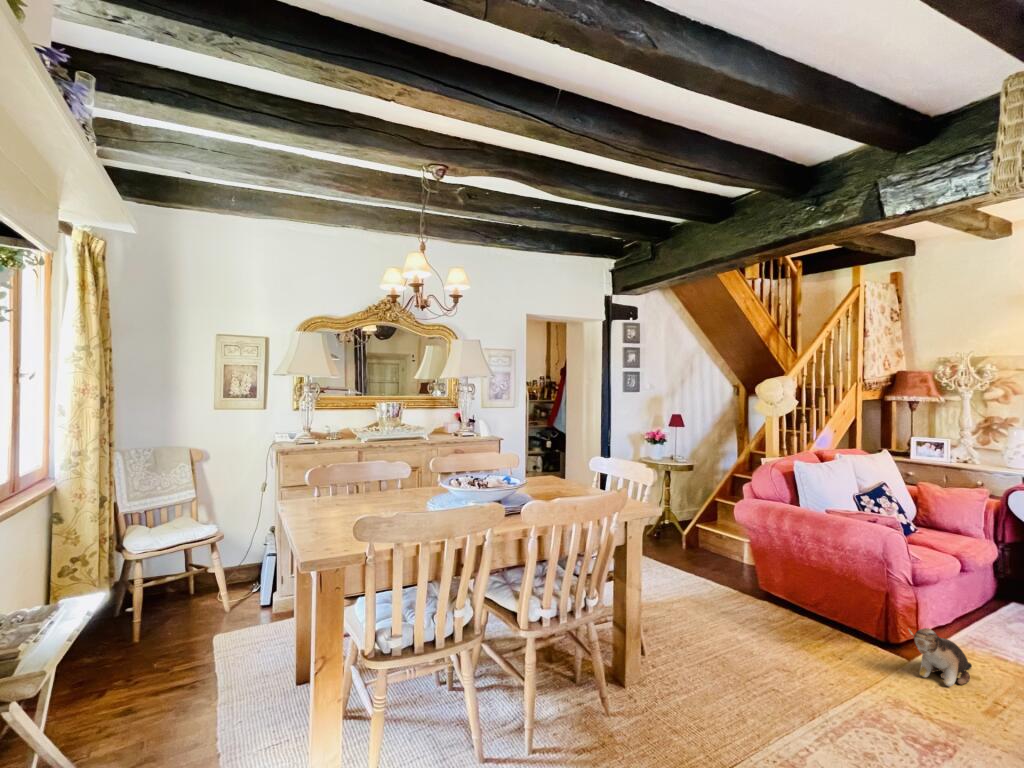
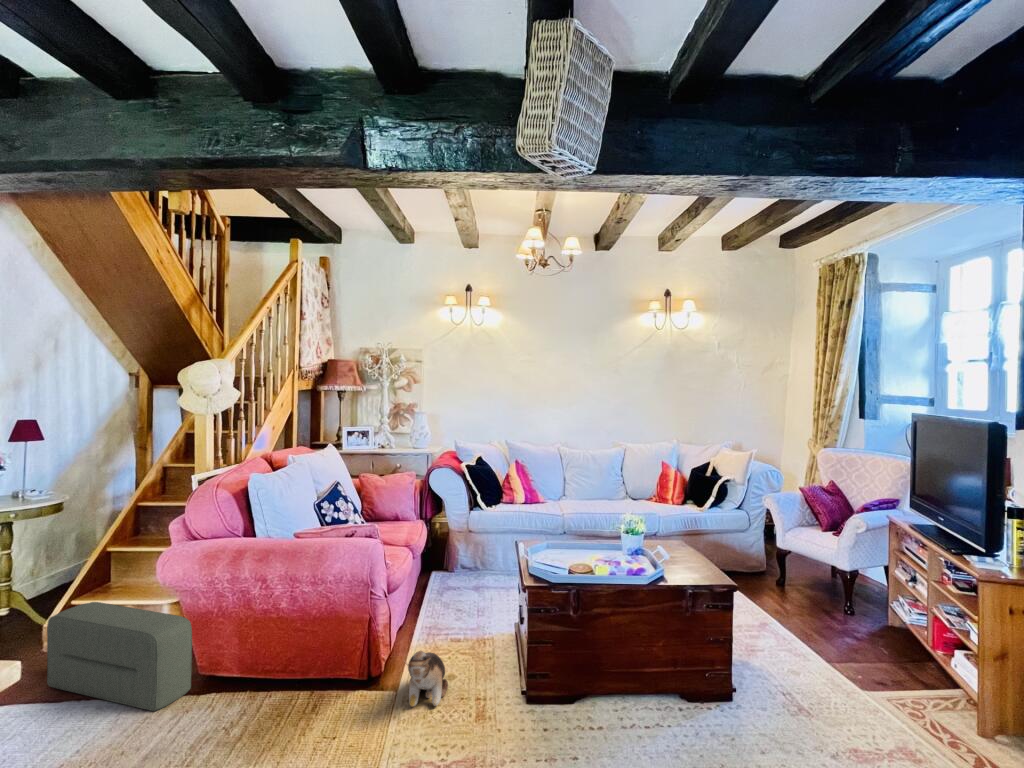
pouf: none [674,527,750,602] -> present [47,602,192,711]

